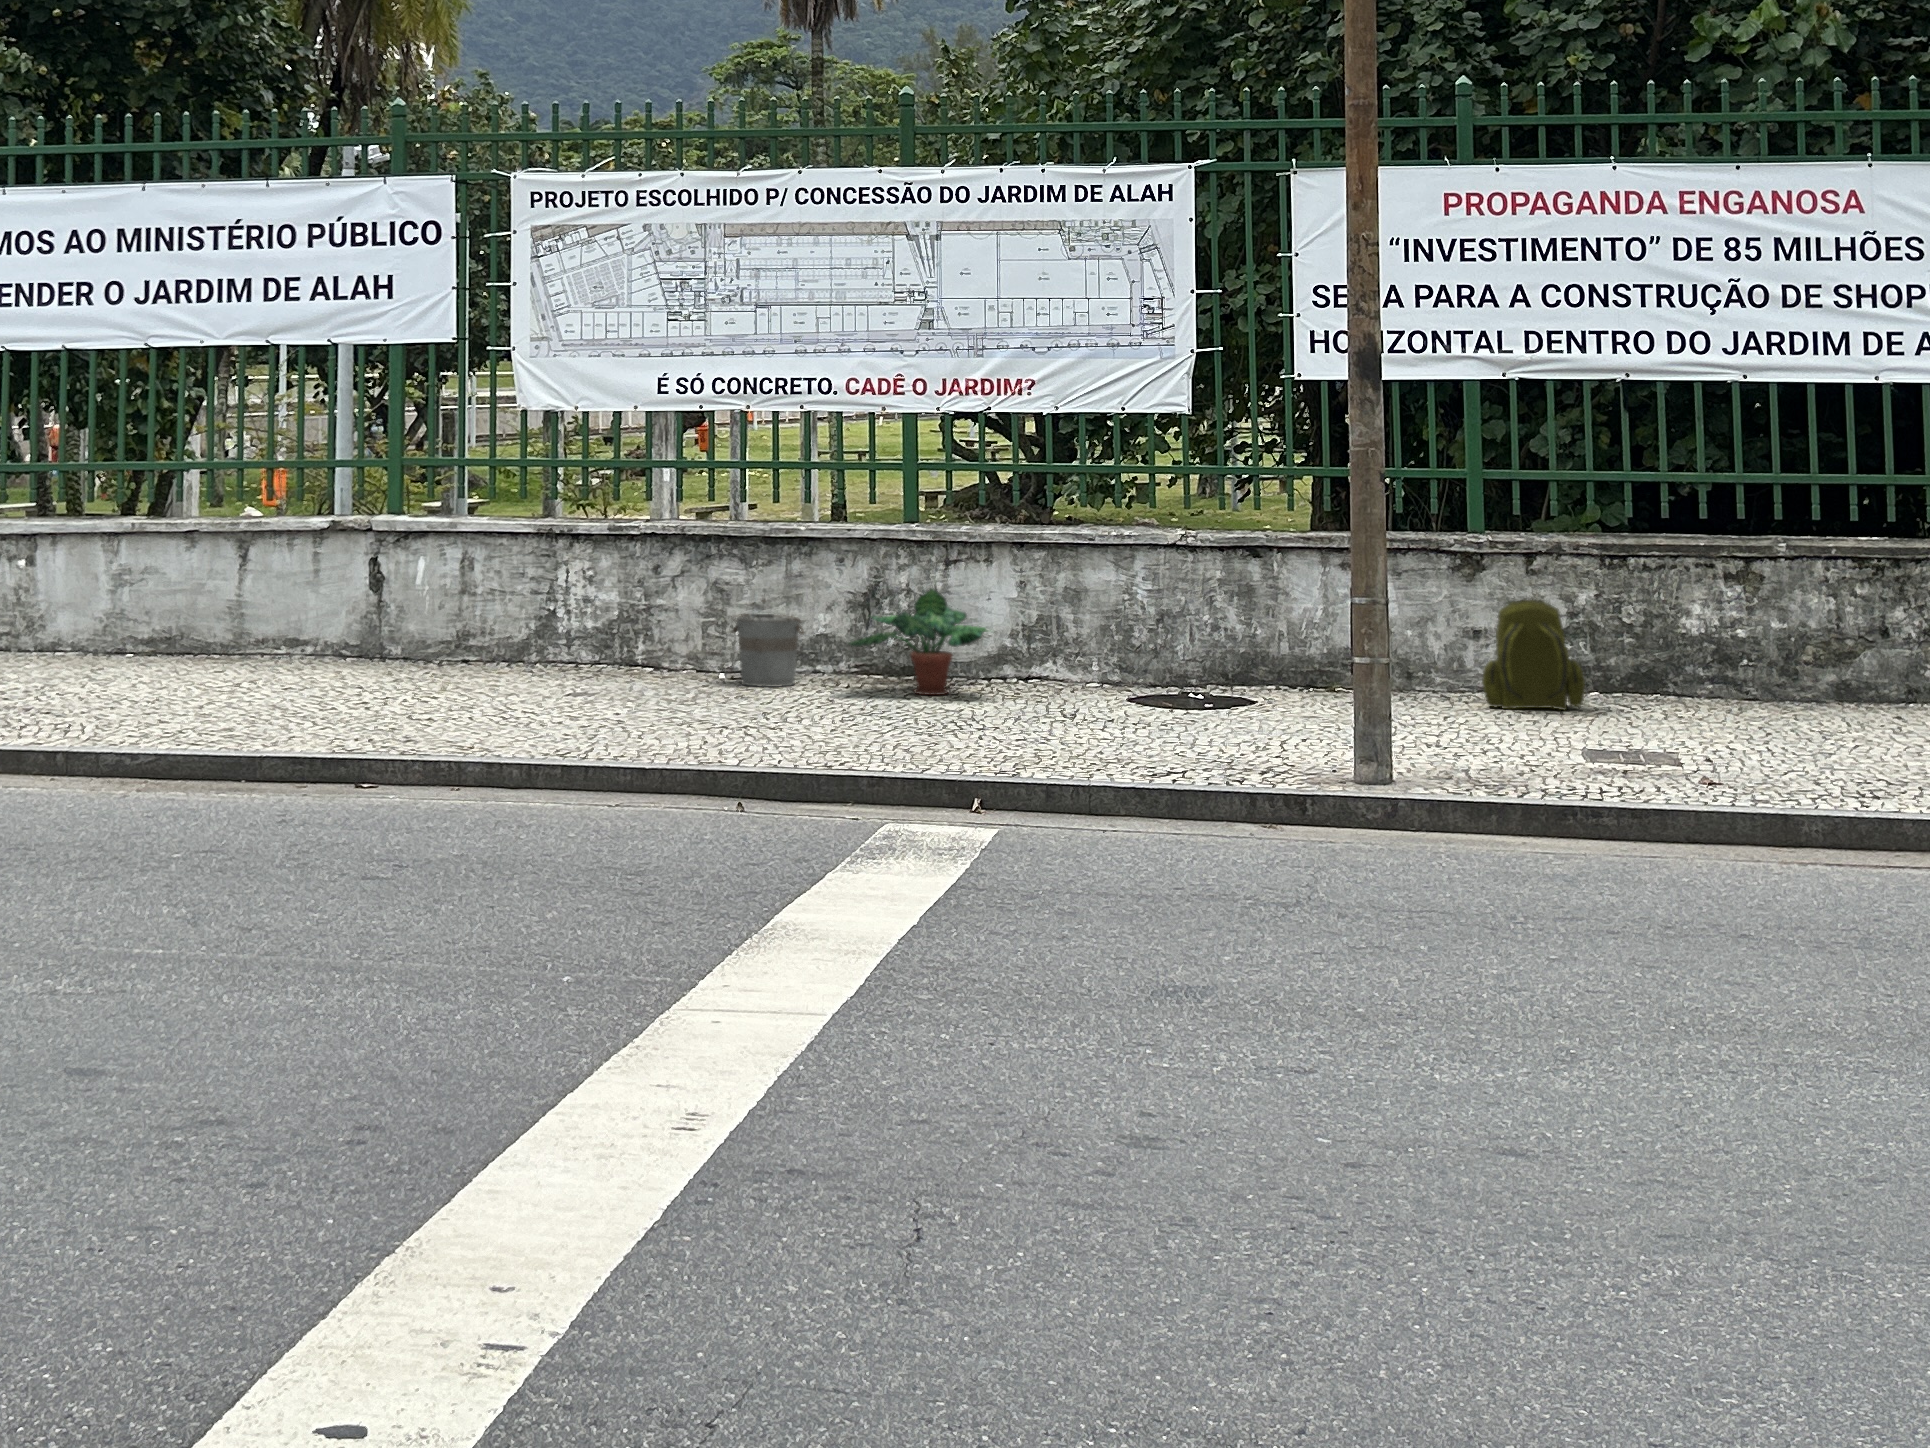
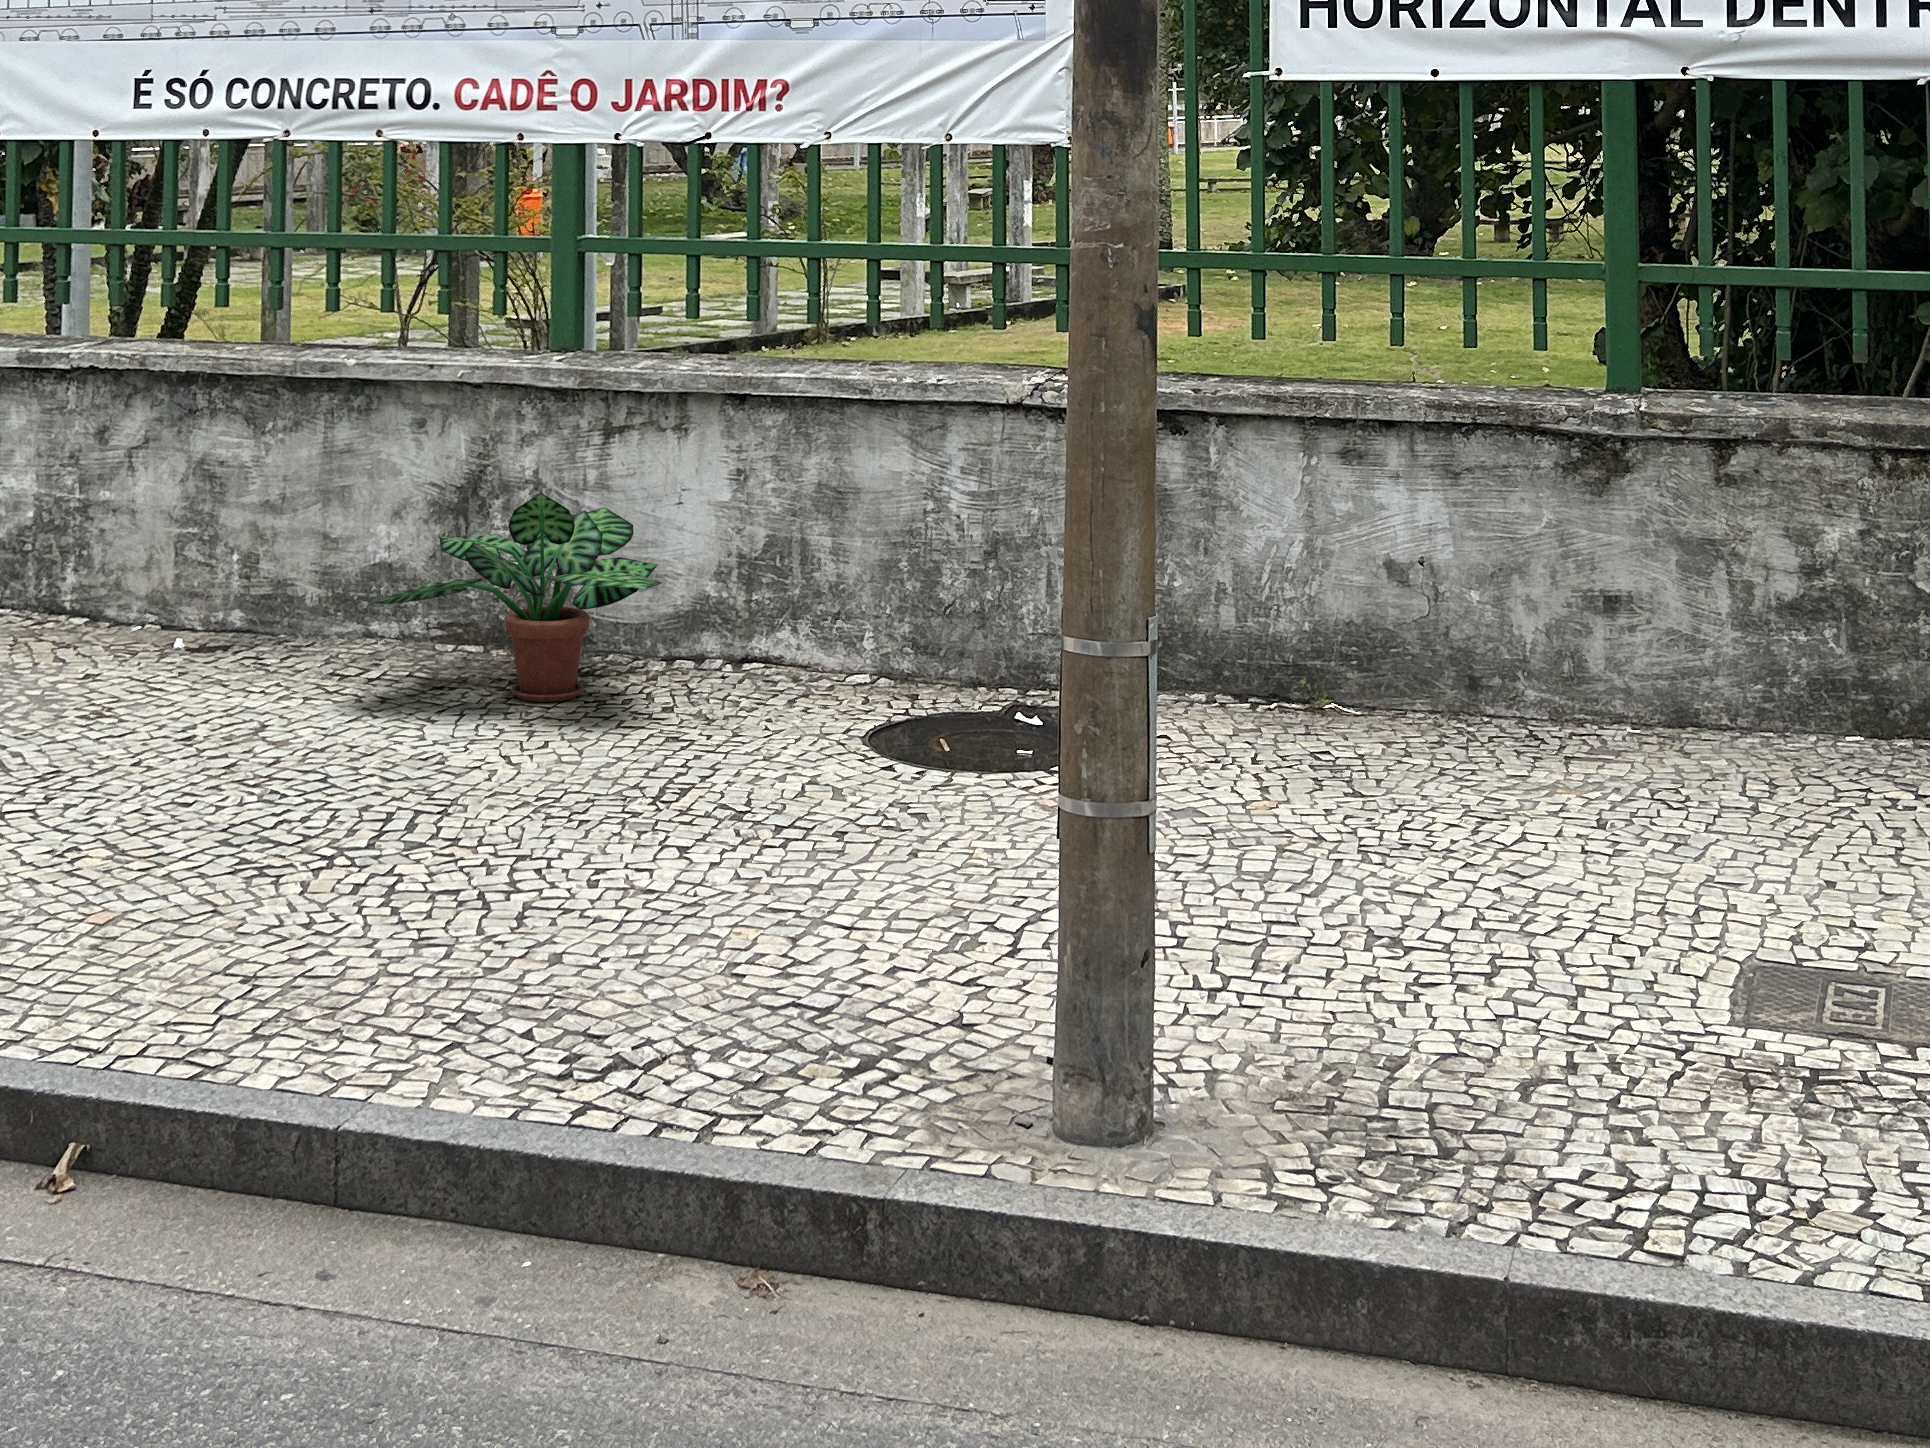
backpack: present [1482,599,1585,710] -> none [1633,534,1851,775]
bucket: present [731,614,804,687] -> none [200,520,342,665]

